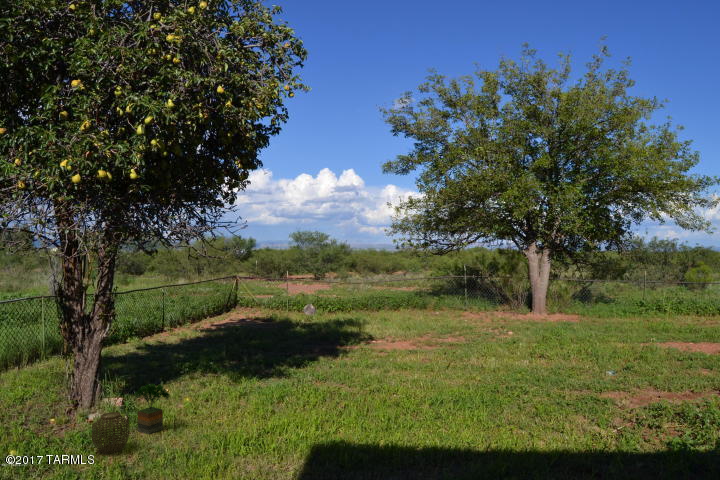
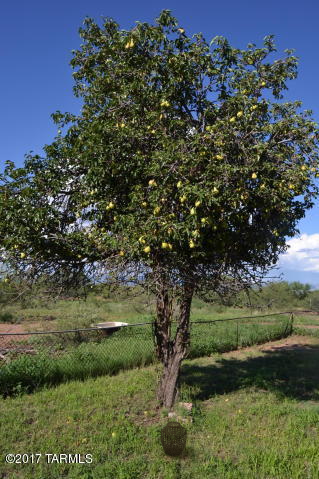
potted tree: present [134,384,170,434] -> none [194,401,221,443]

